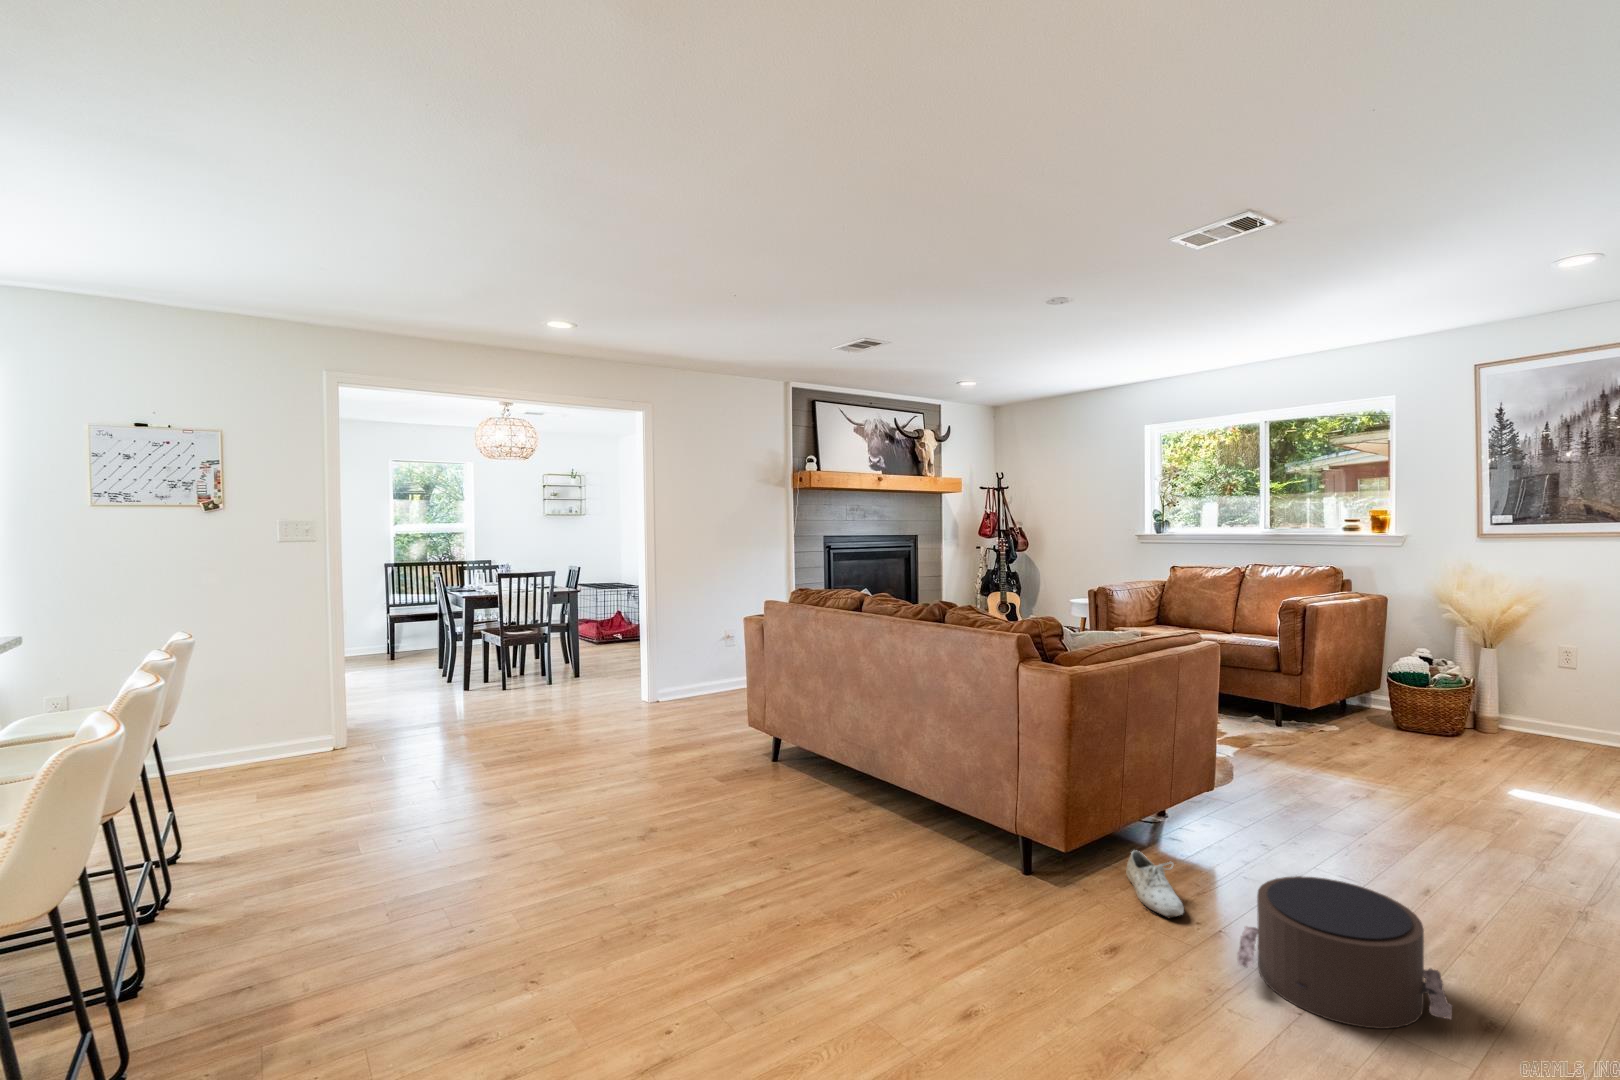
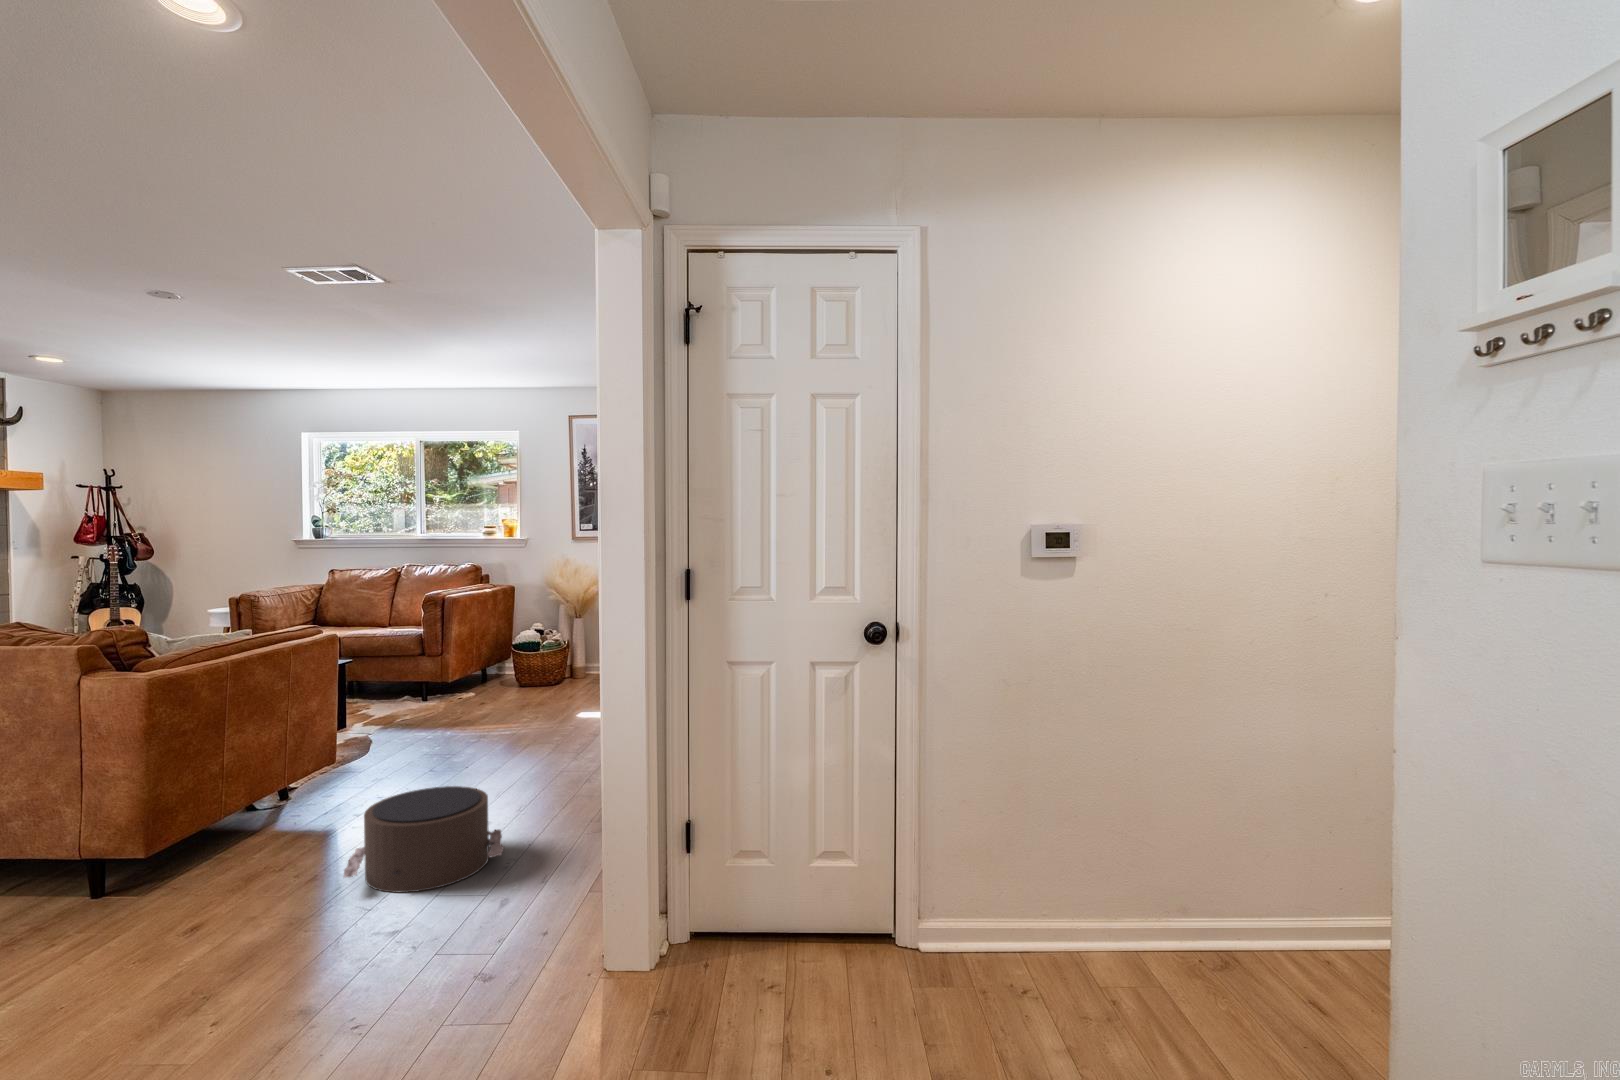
shoe: present [1126,851,1184,918] -> none [244,820,302,874]

